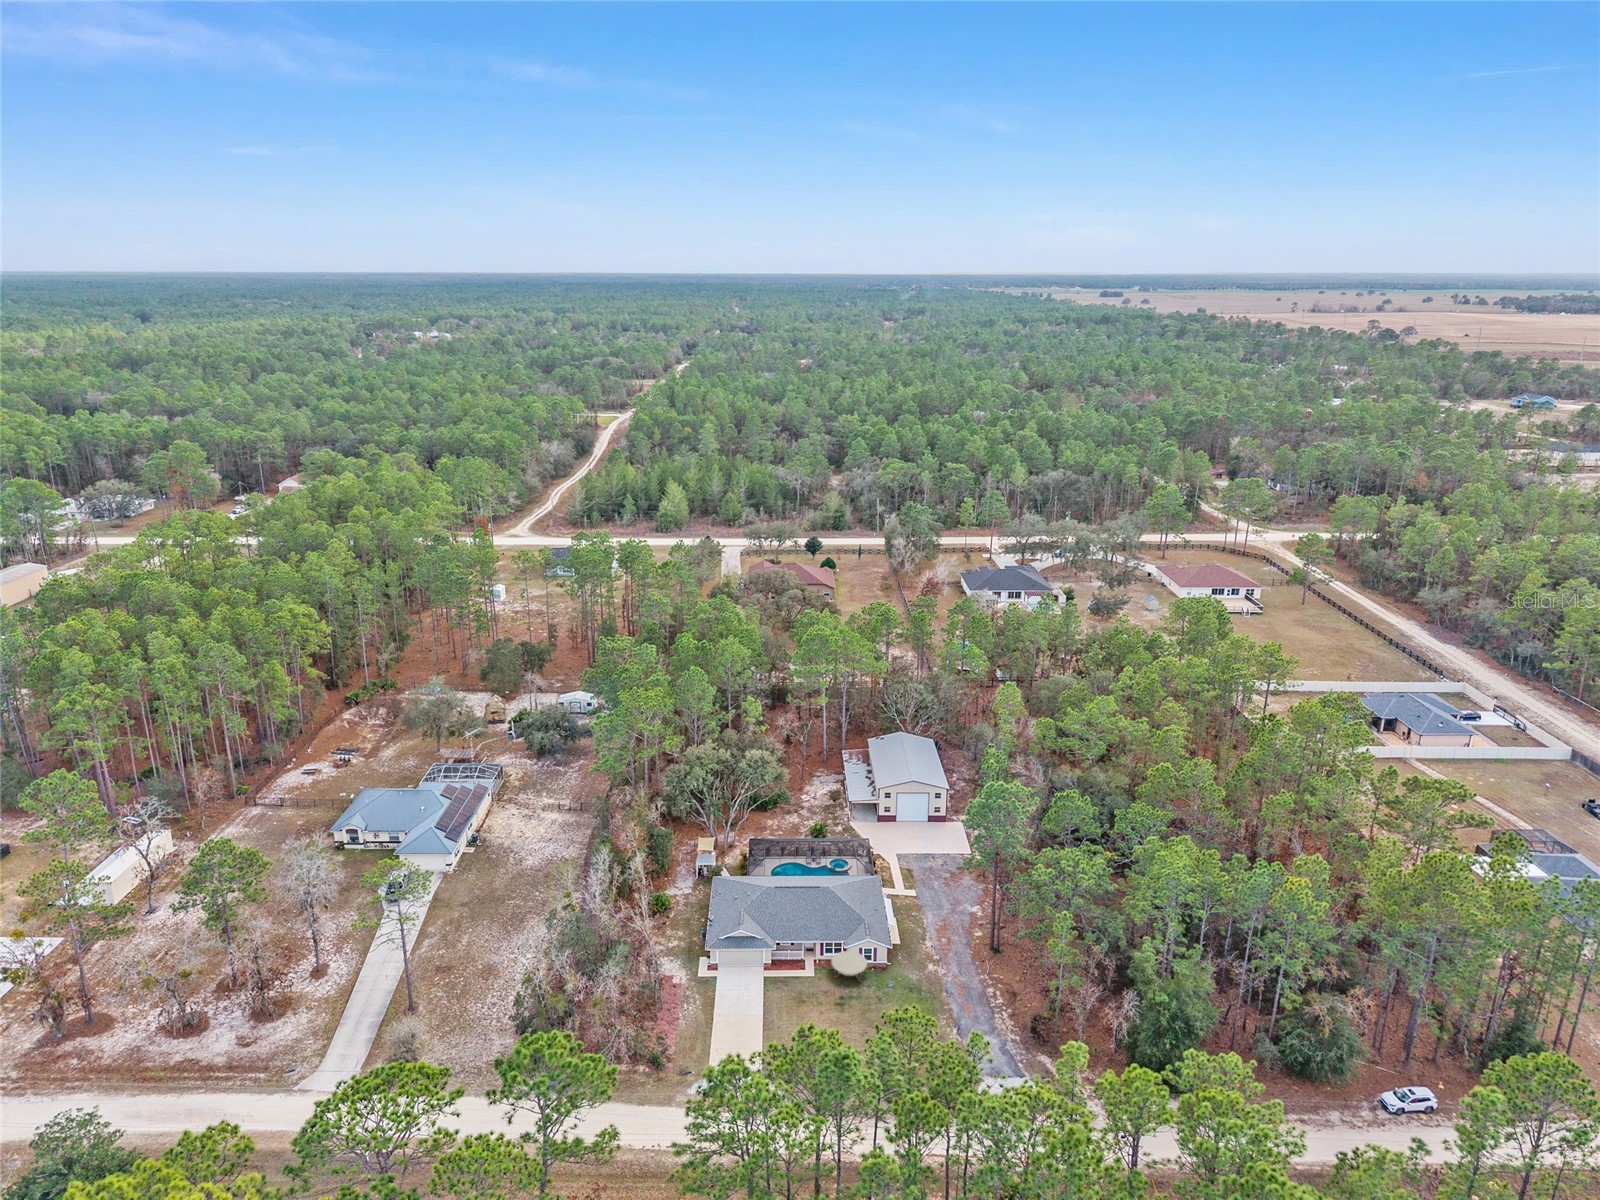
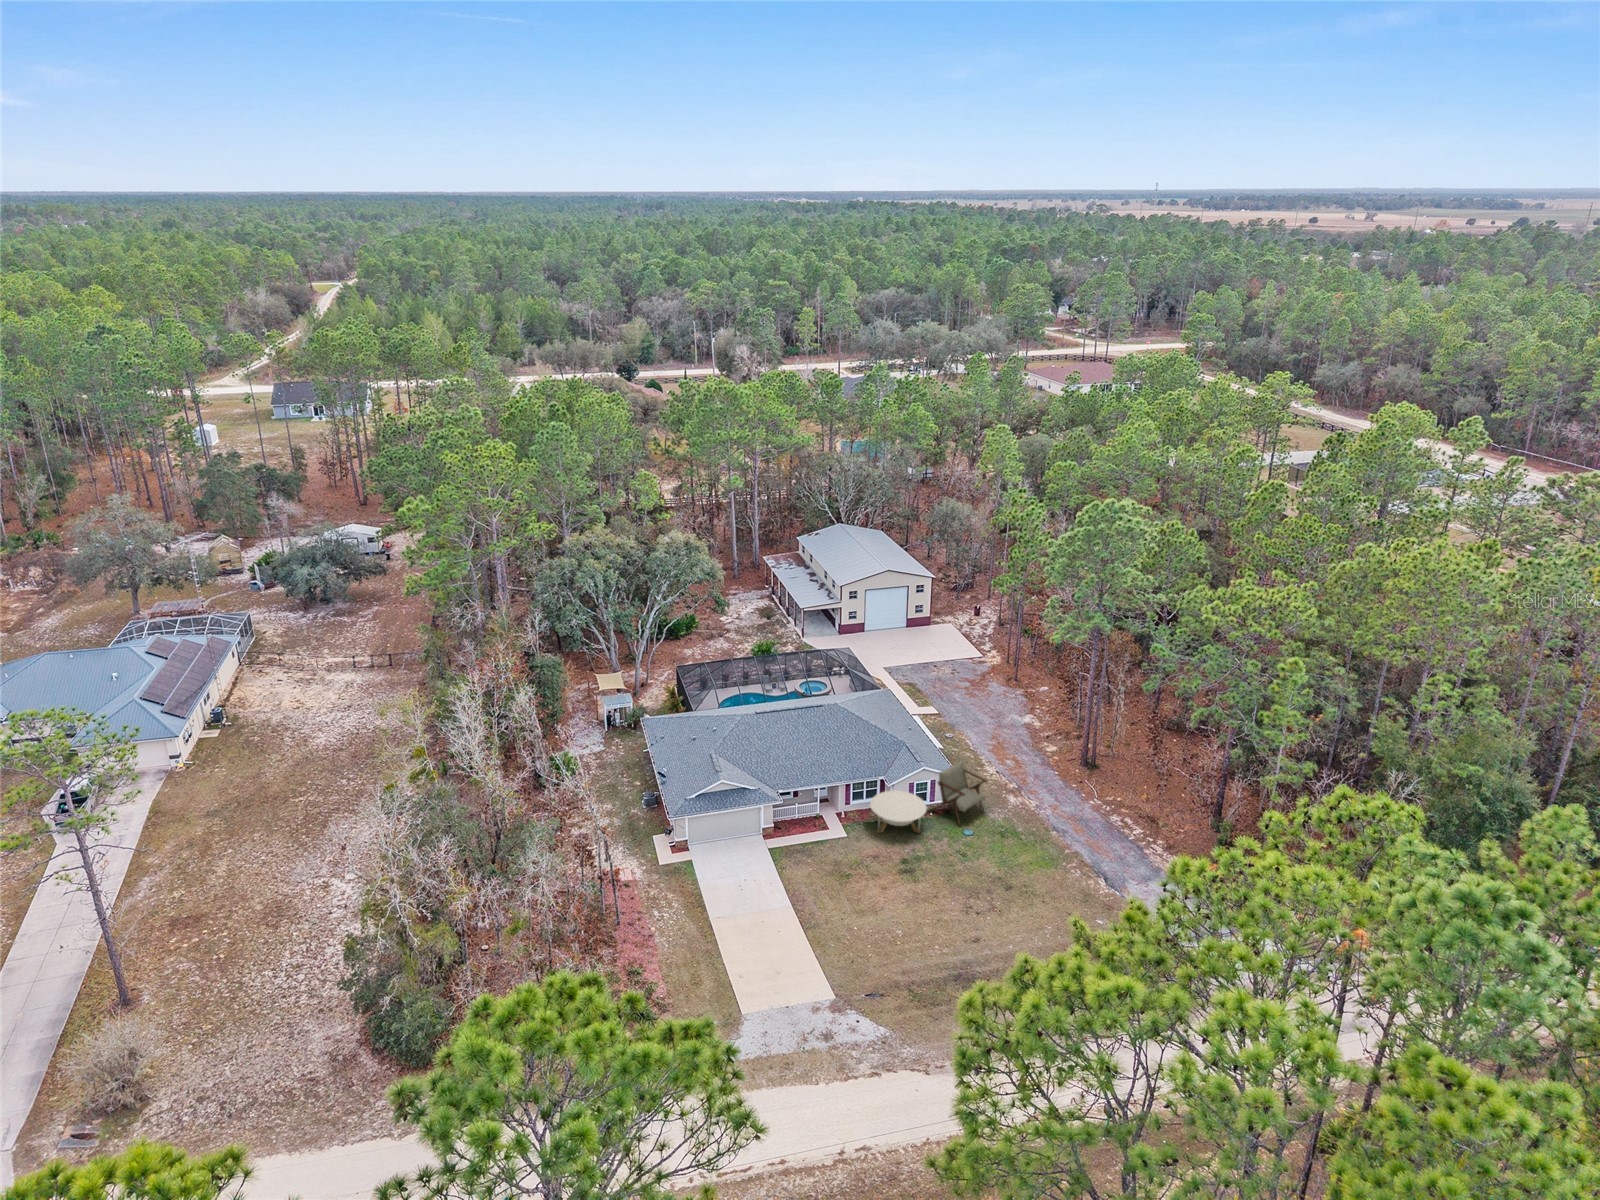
lounge chair: none [875,938,912,982] -> present [932,761,987,826]

